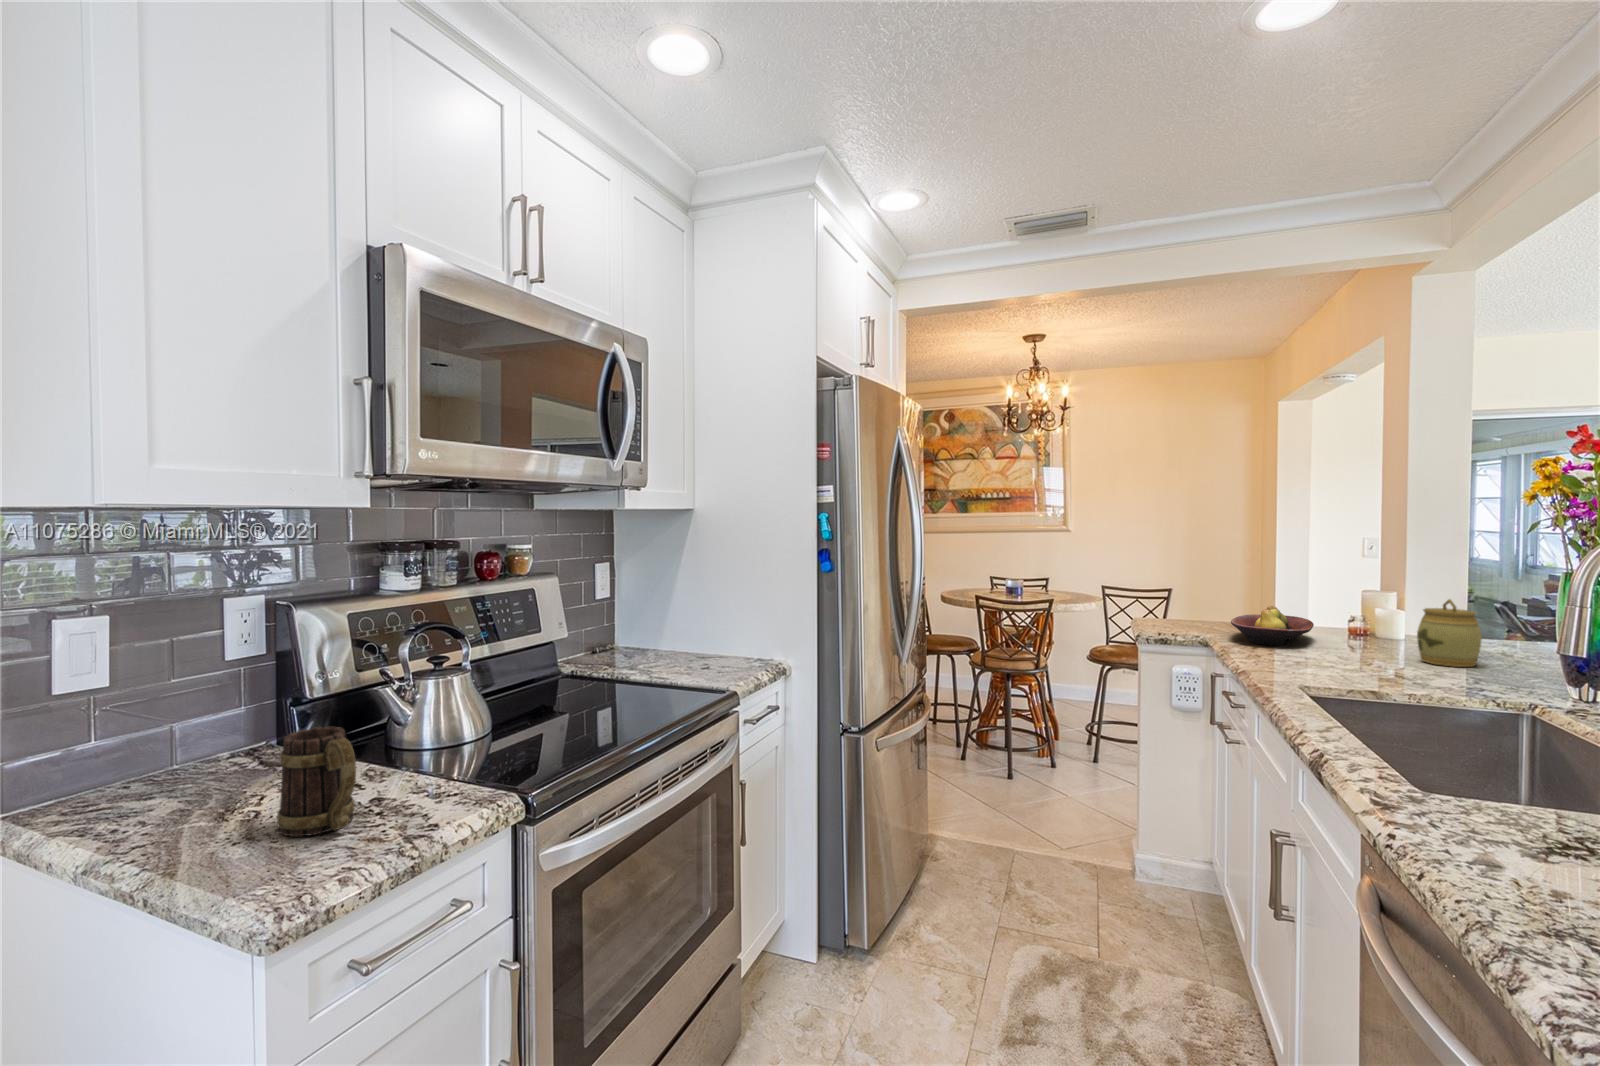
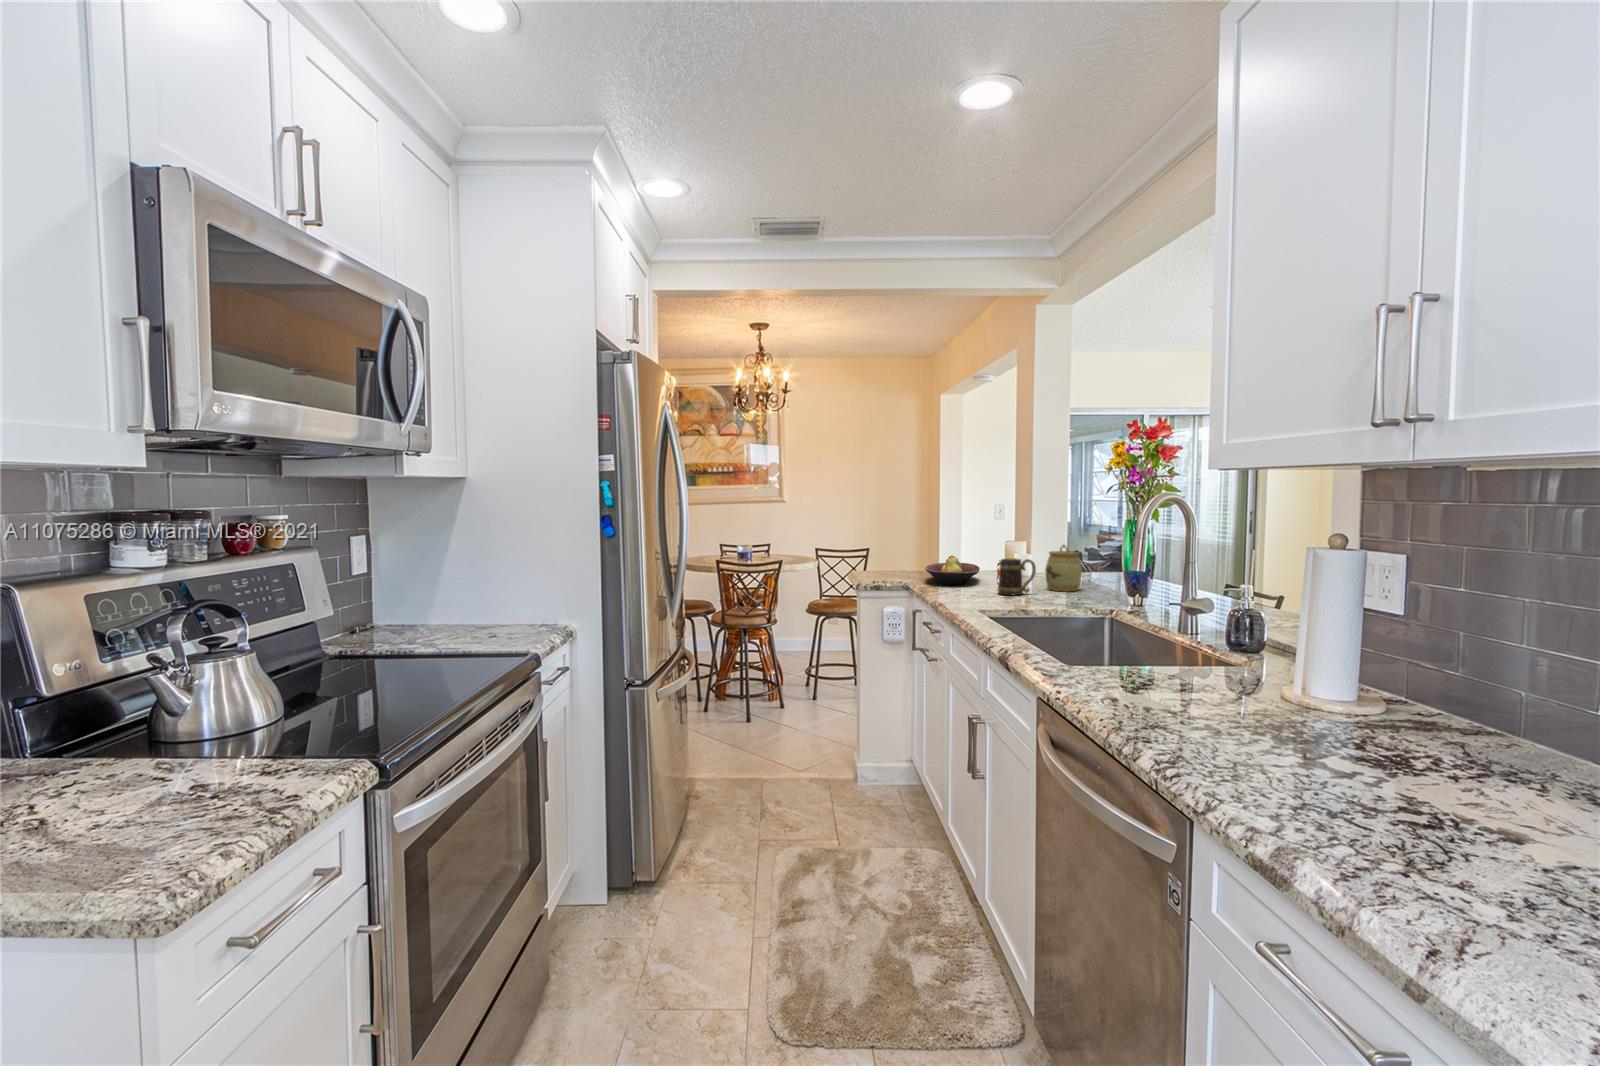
mug: present [277,727,356,836] -> present [998,559,1036,595]

